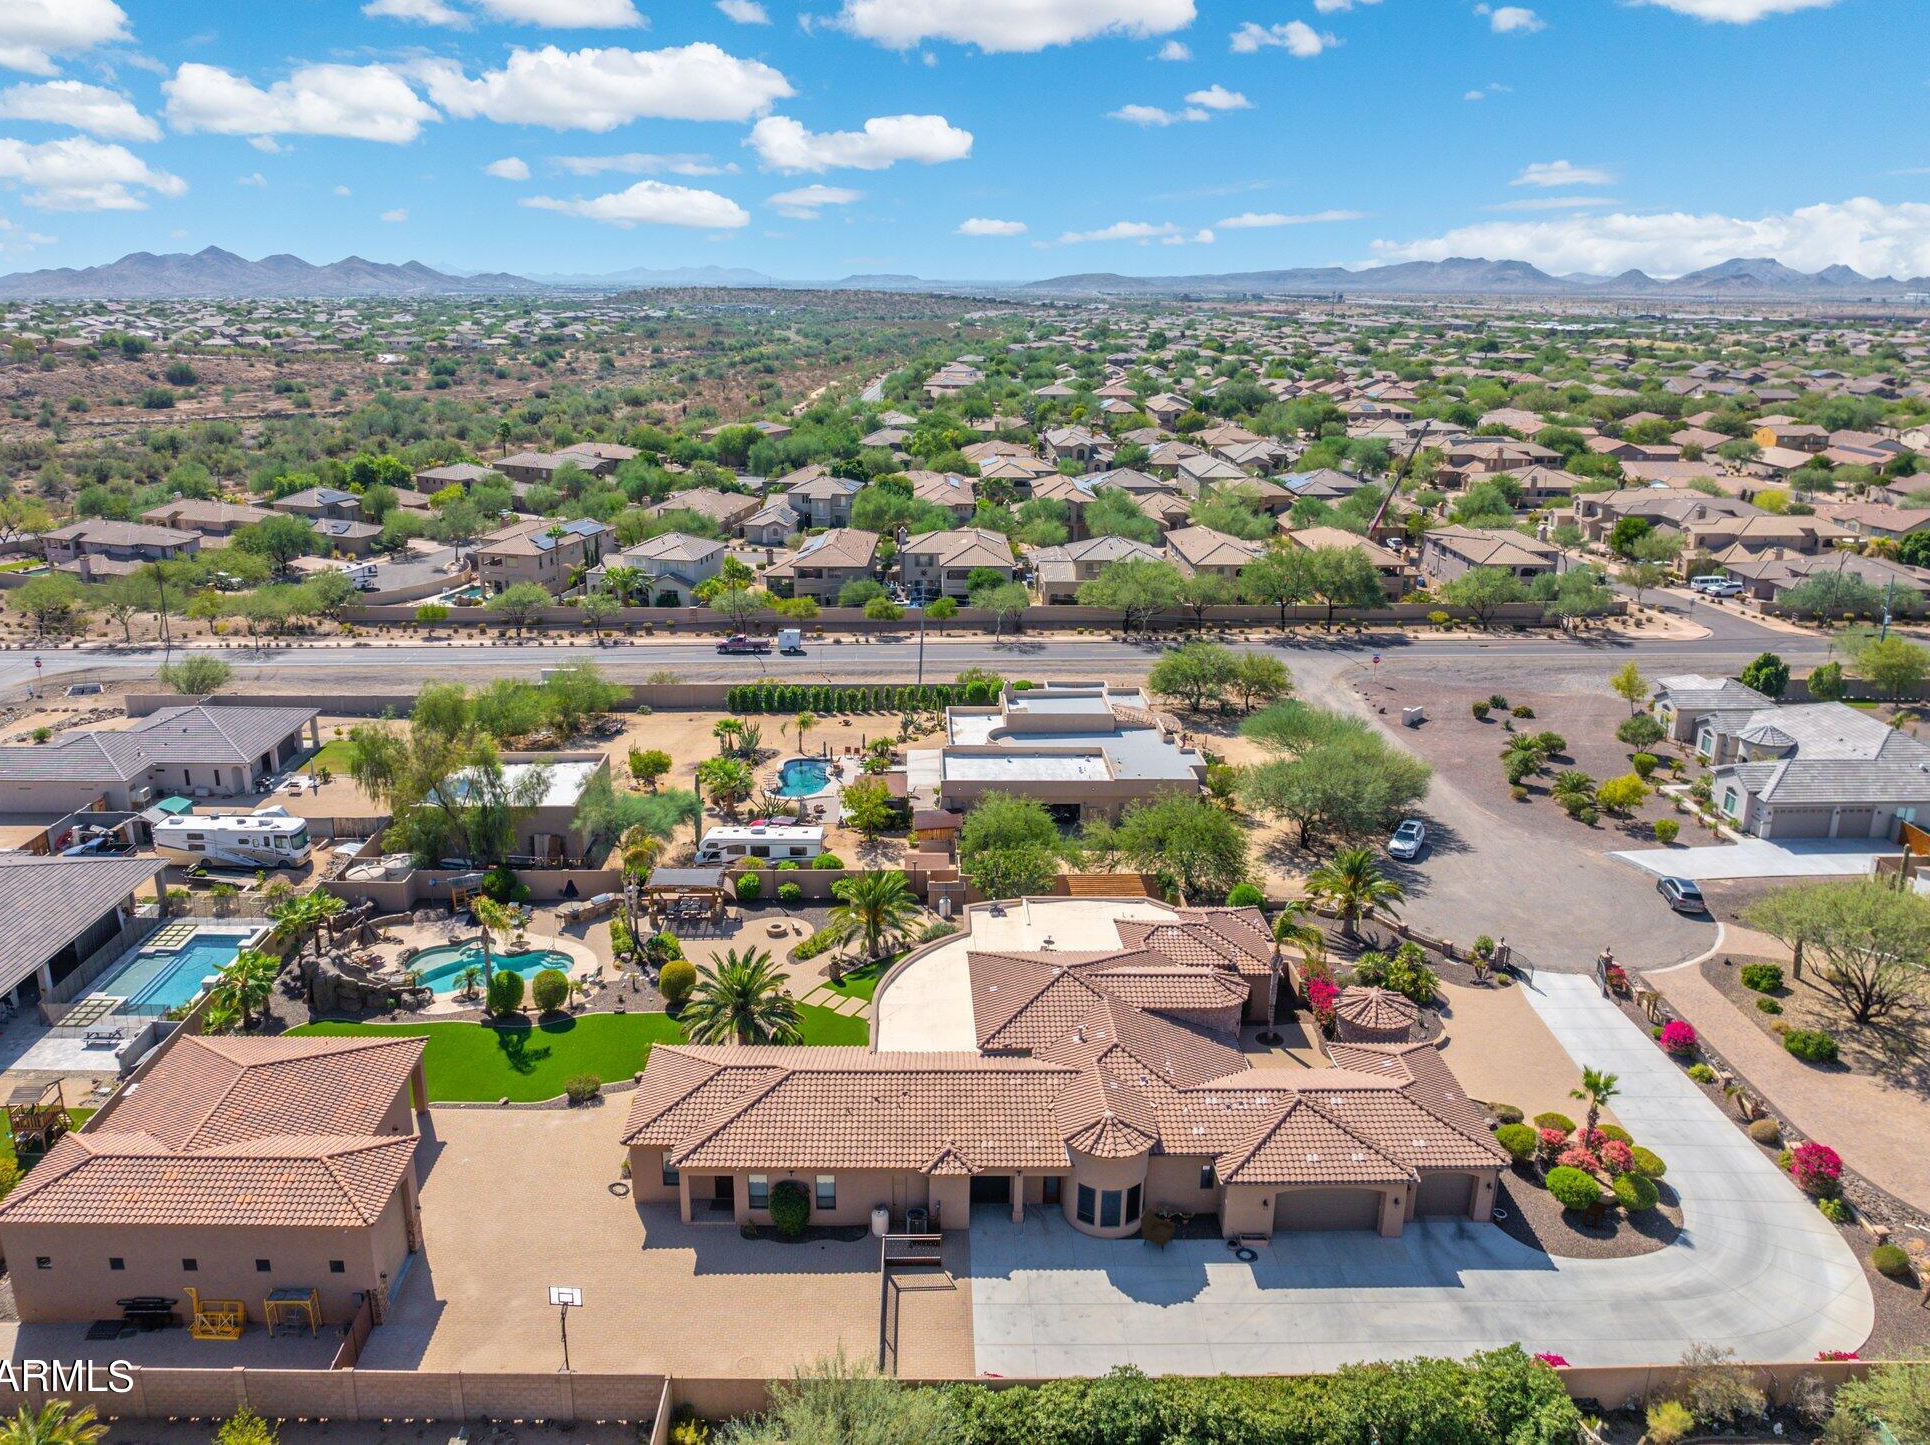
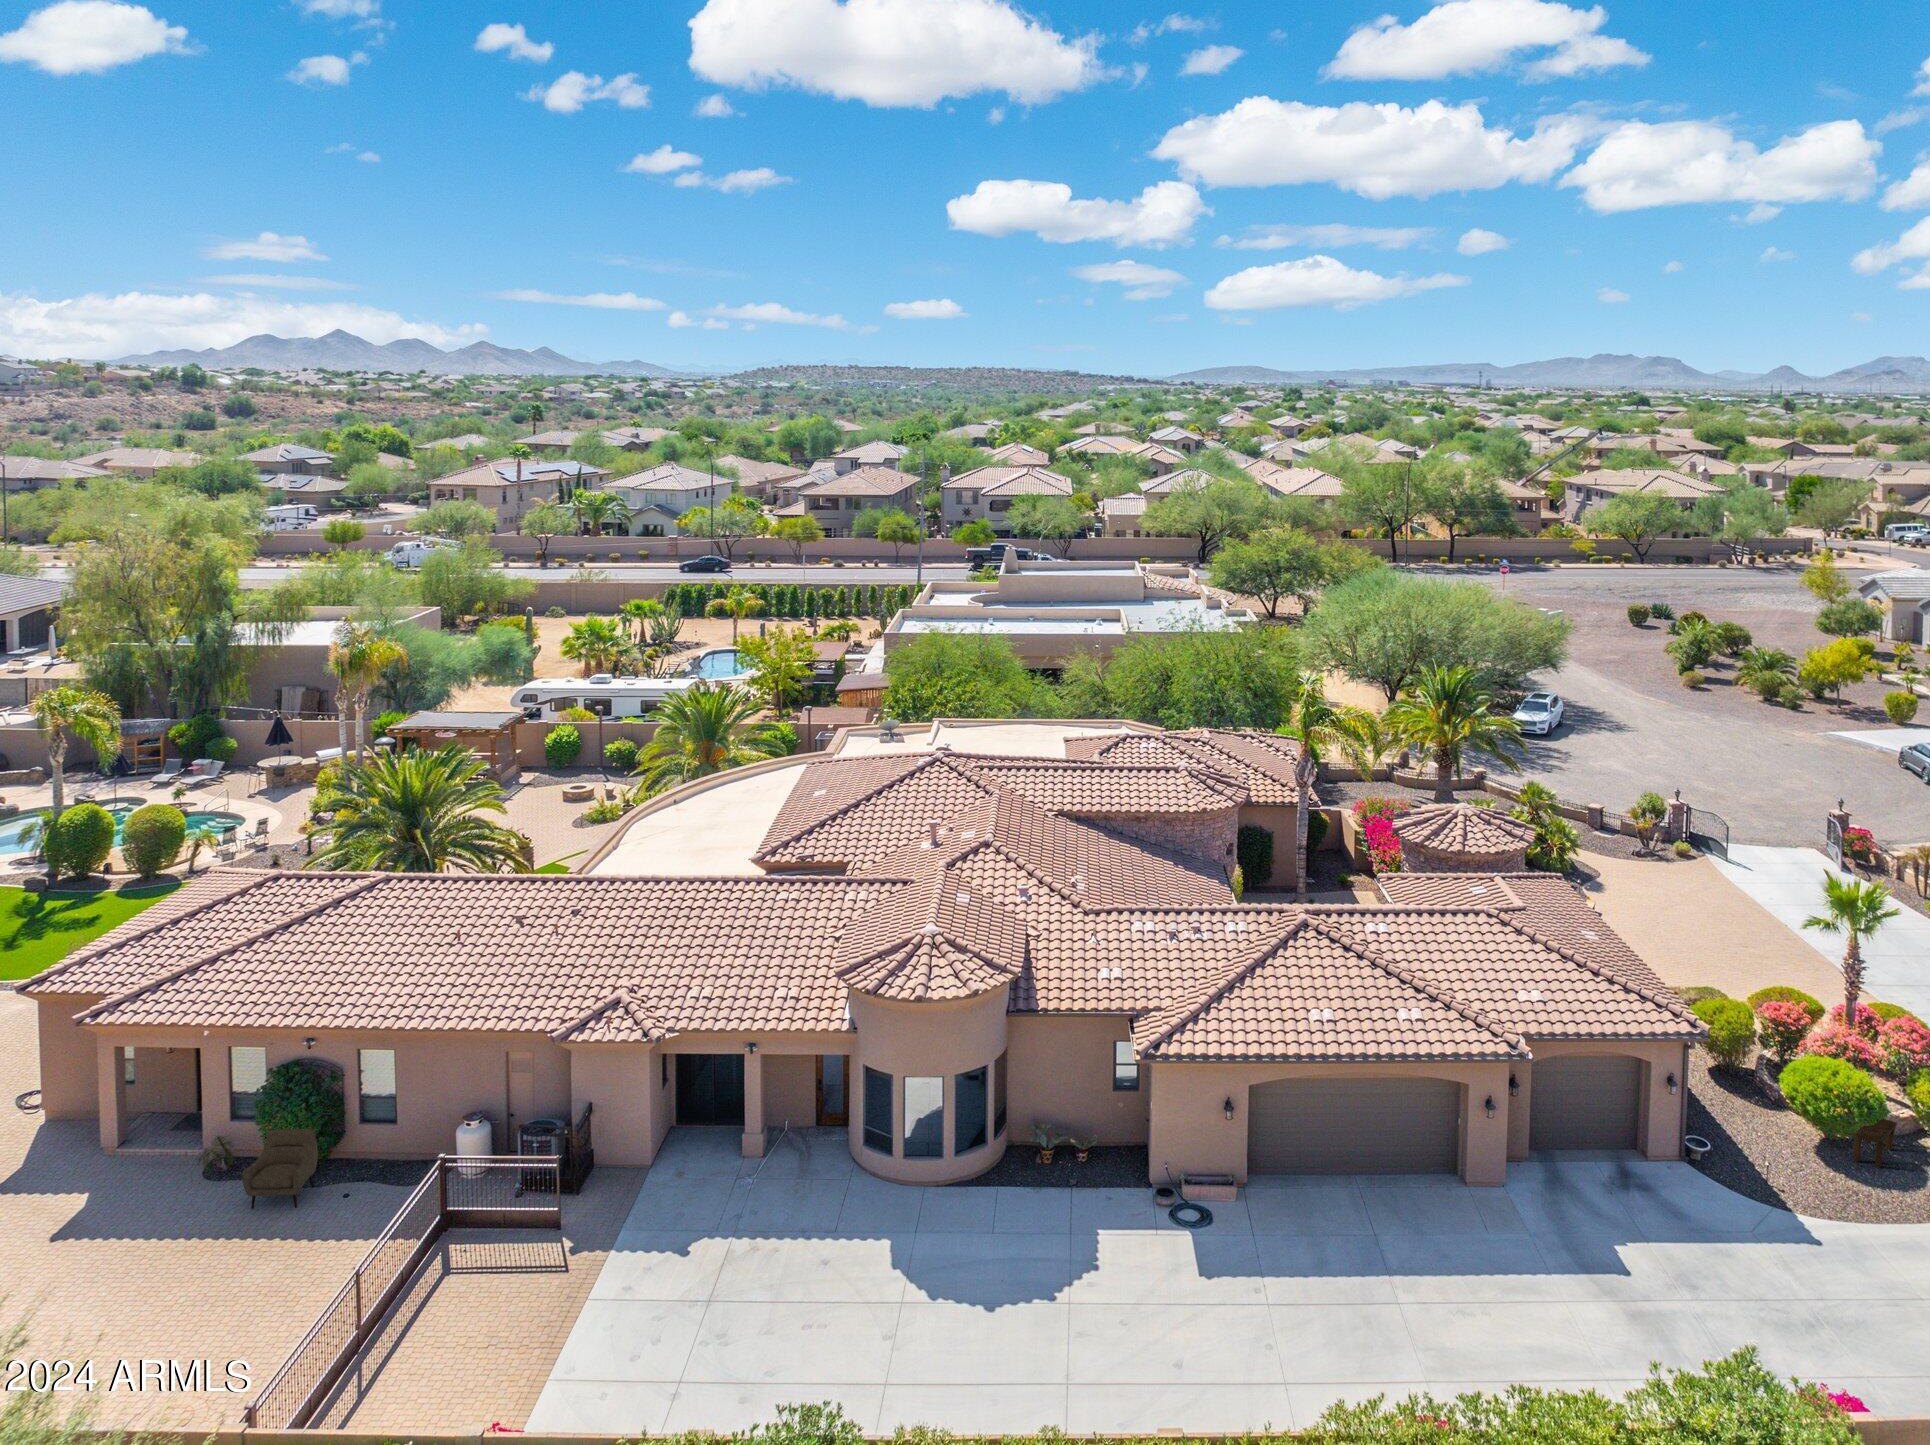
chair: present [1141,1208,1175,1252] -> present [242,1129,318,1209]

